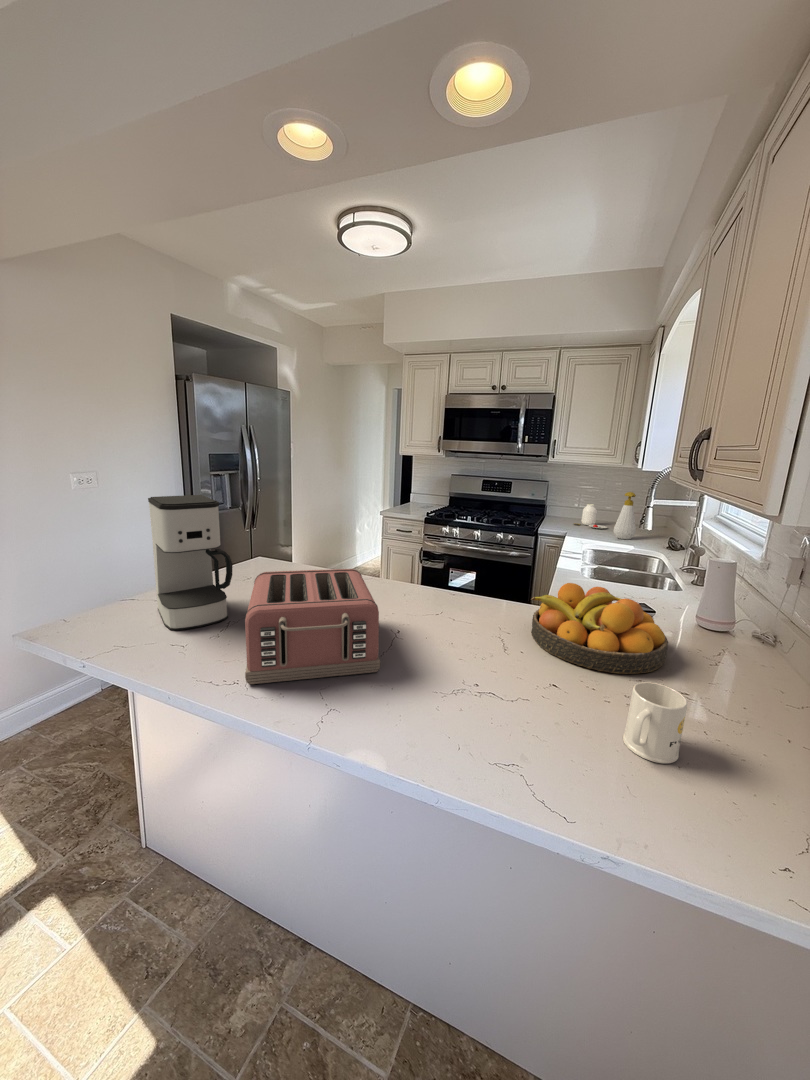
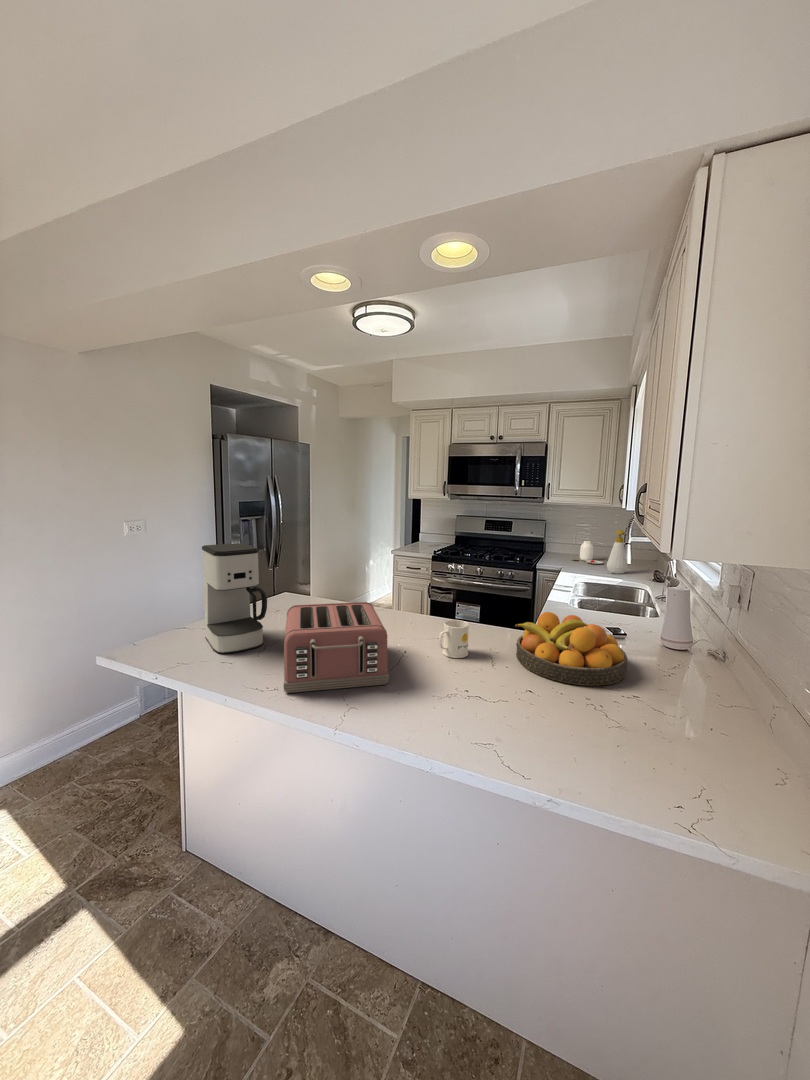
mug: present [623,682,688,763] -> present [439,620,469,658]

